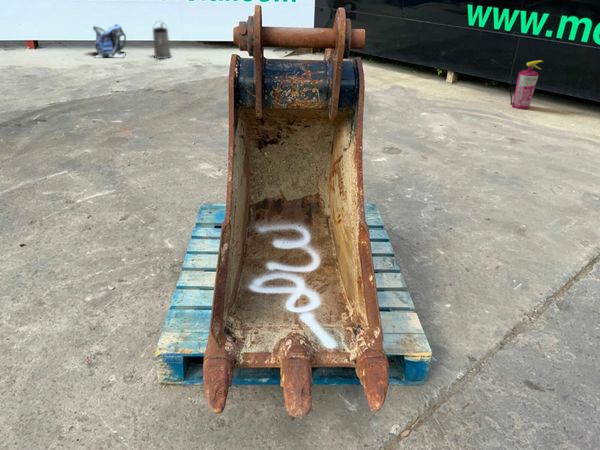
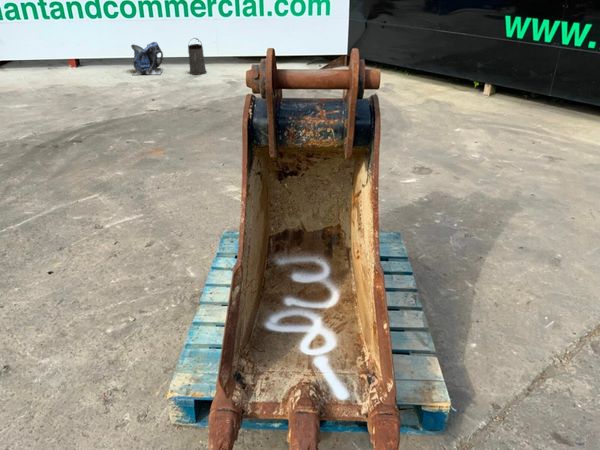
fire extinguisher: present [510,60,543,109] -> none [550,72,586,123]

